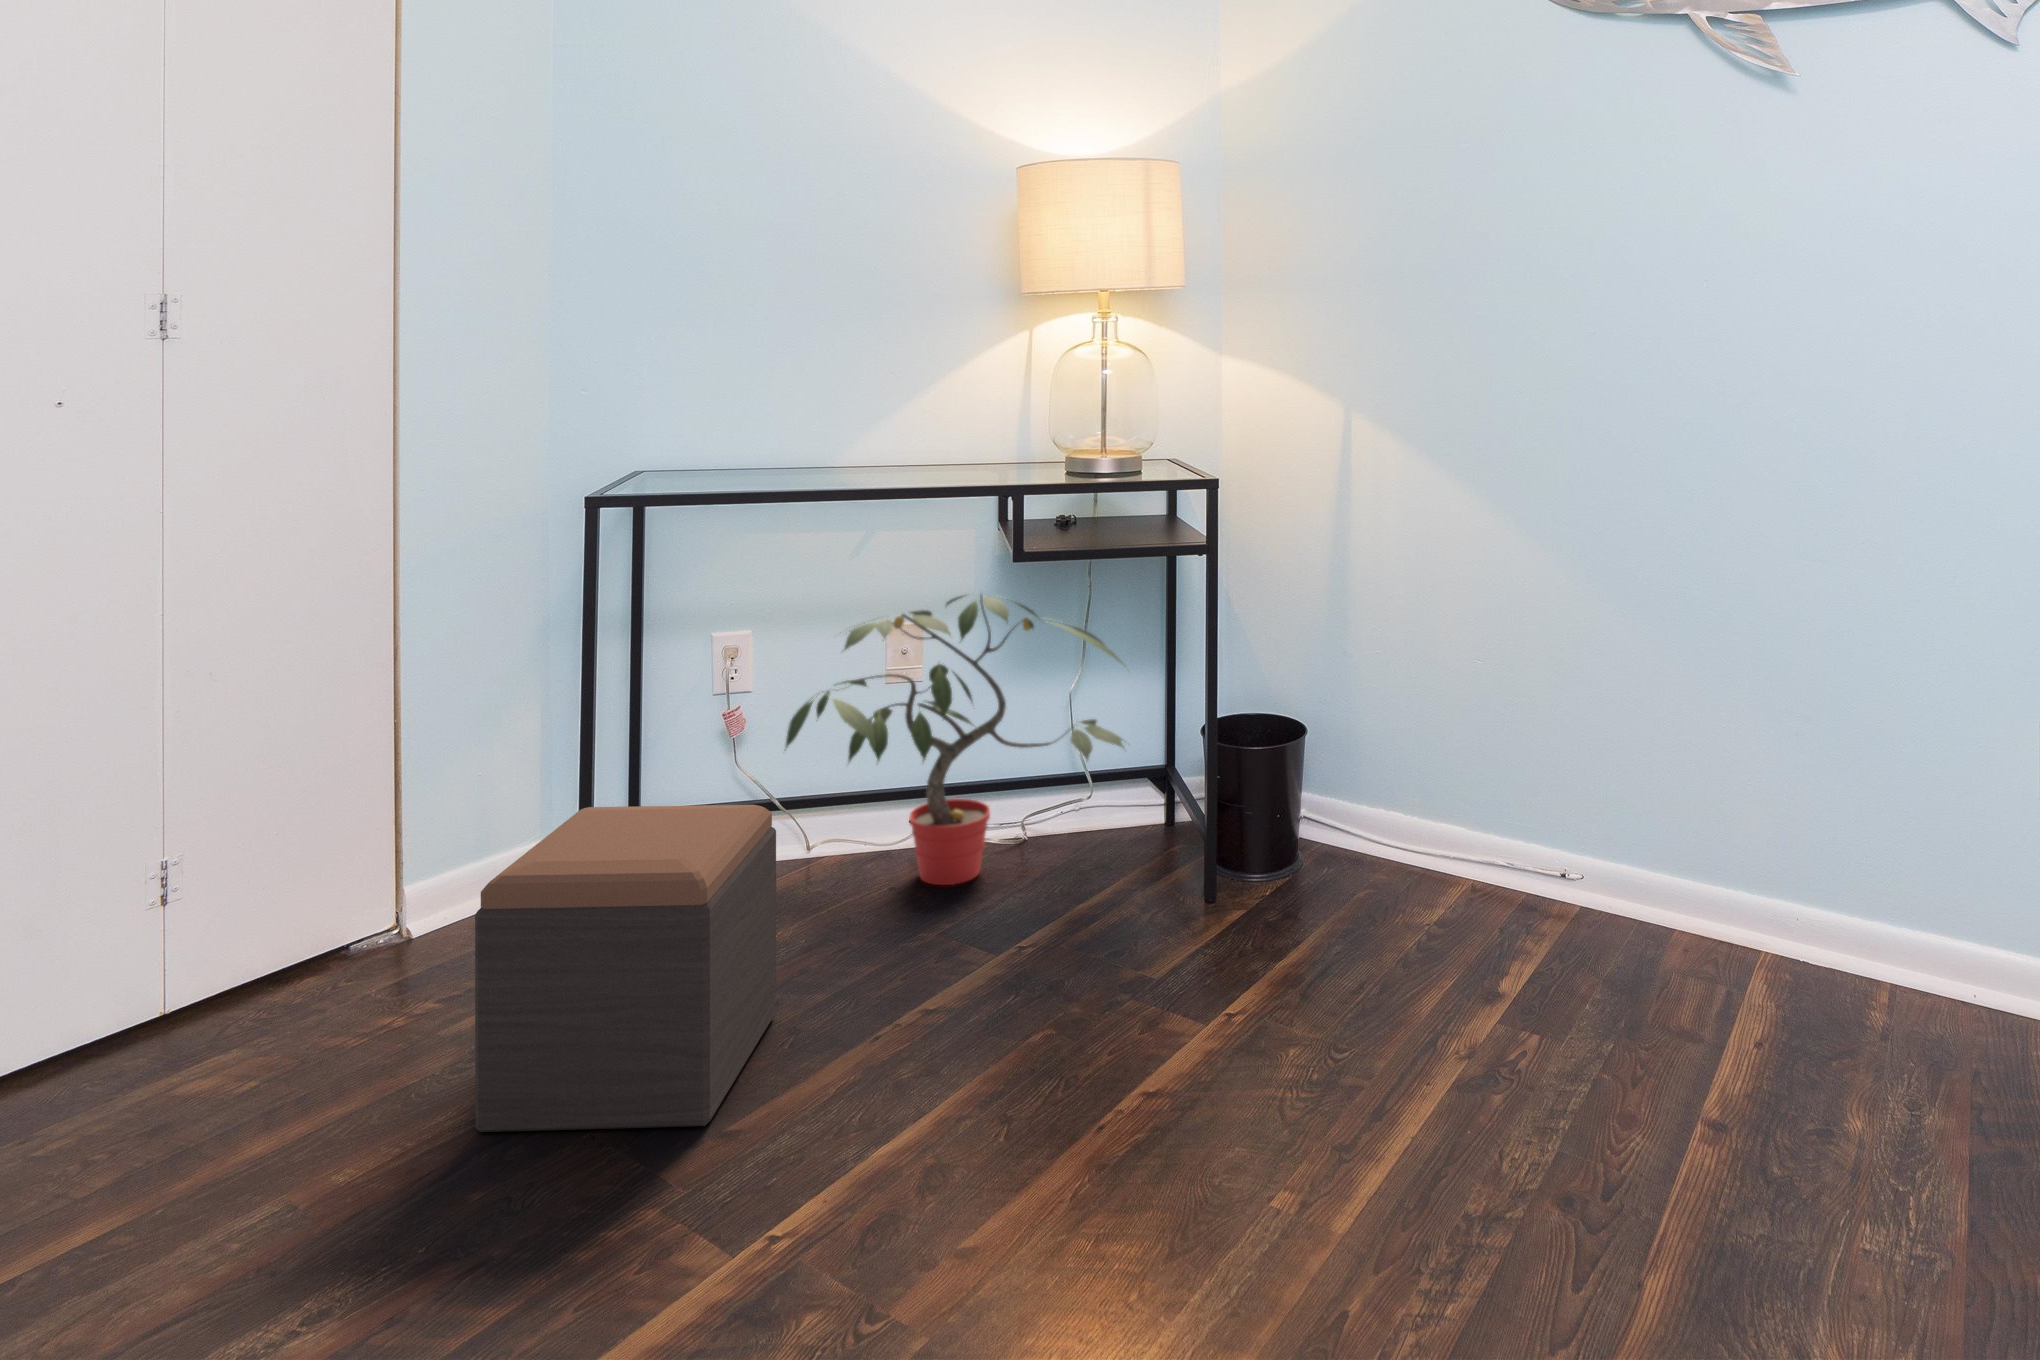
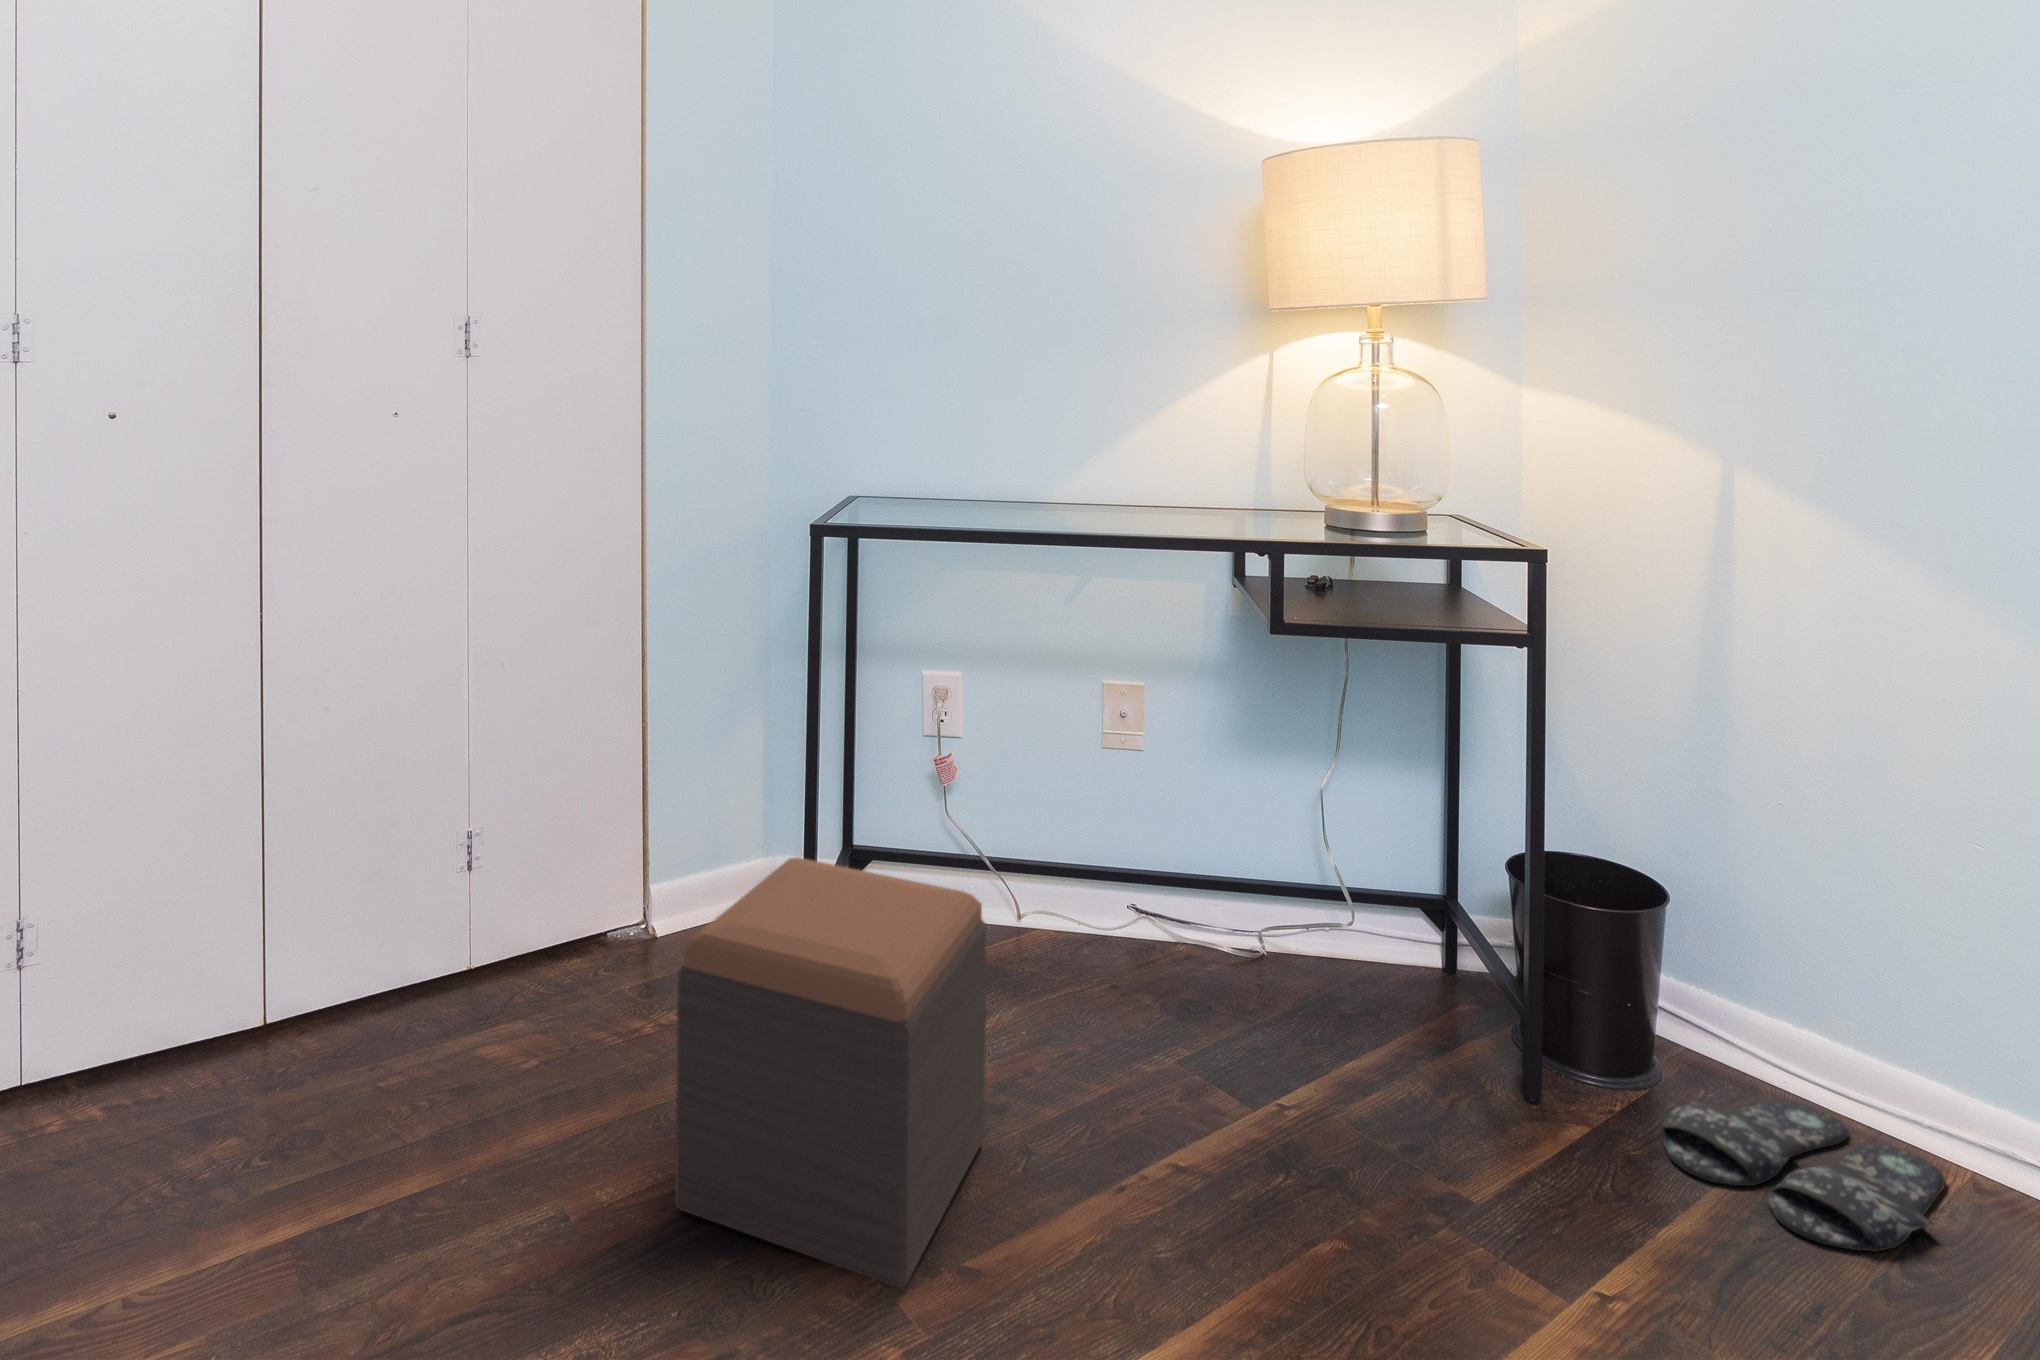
potted plant: present [785,593,1126,885] -> none [997,658,1418,1001]
slippers: none [1290,856,1451,931] -> present [1662,1099,1945,1252]

